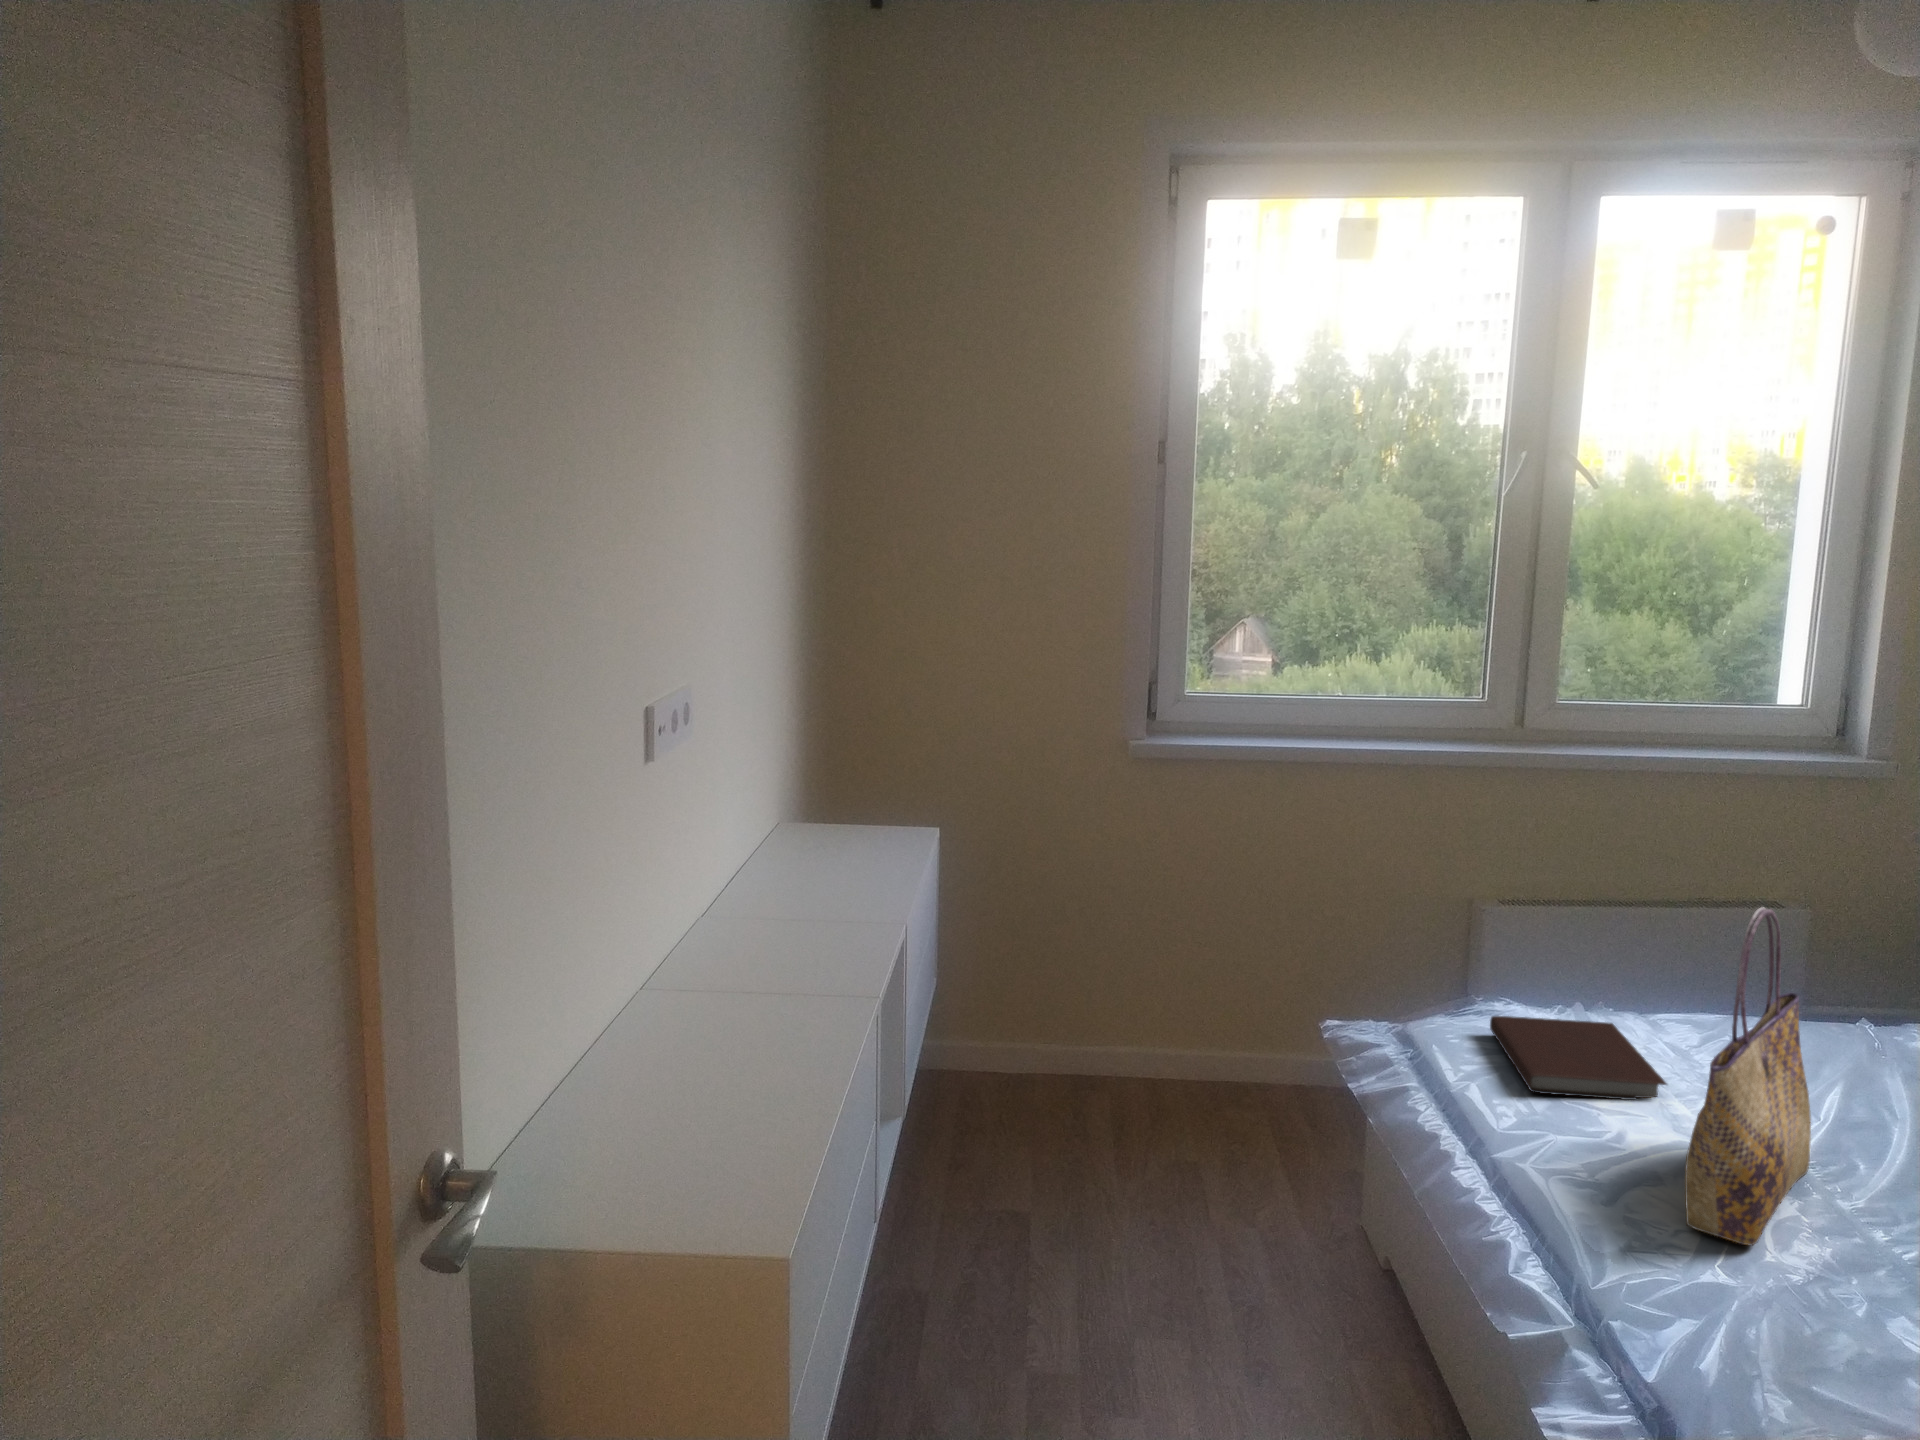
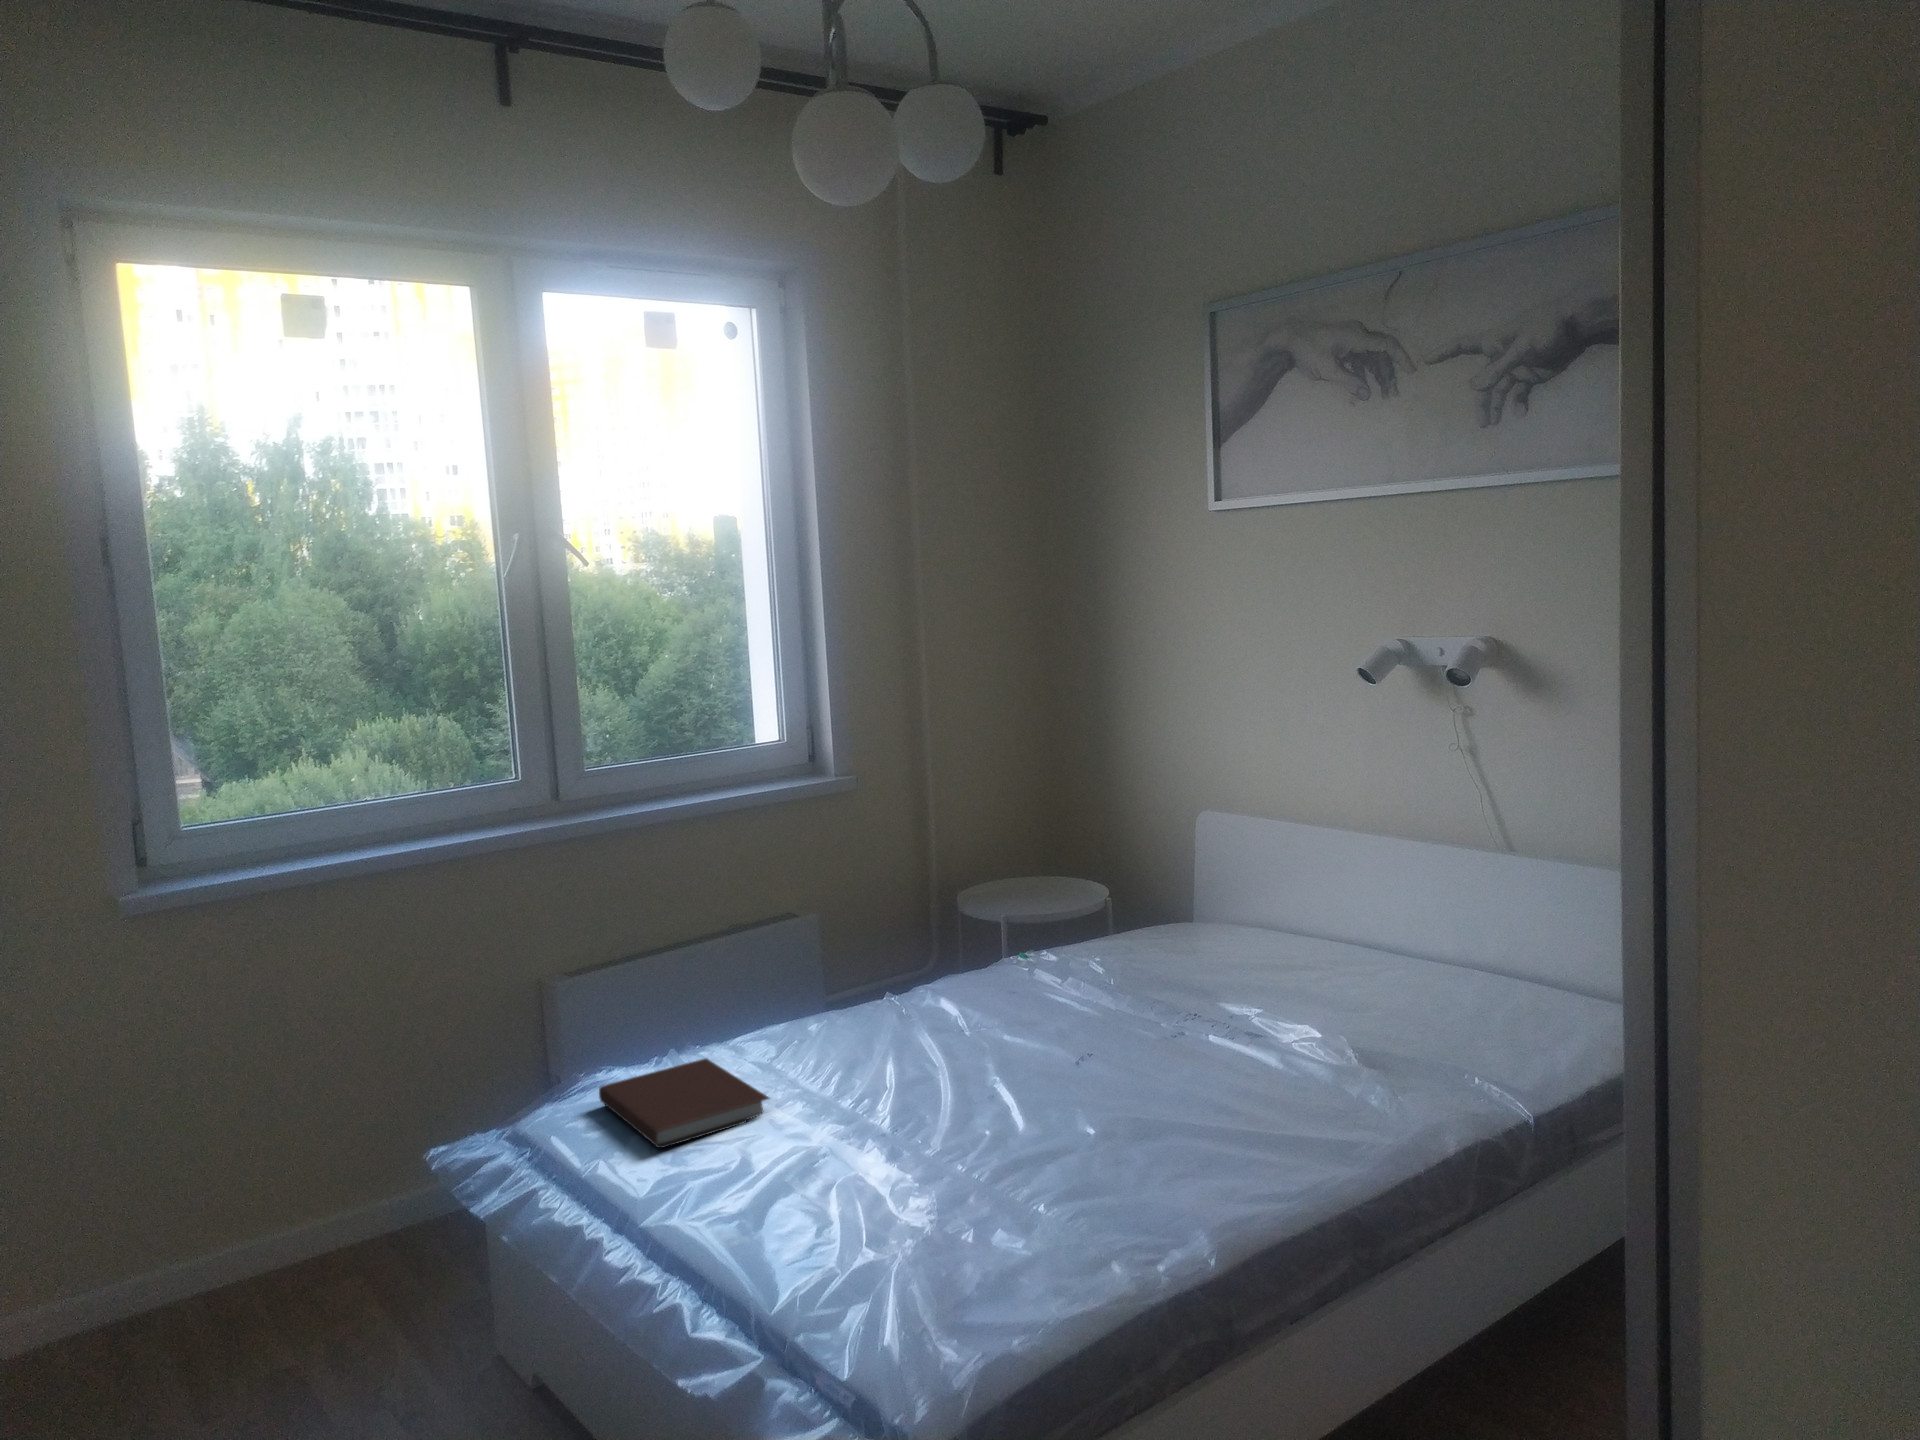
tote bag: present [1685,907,1811,1245] -> none [816,912,894,1219]

